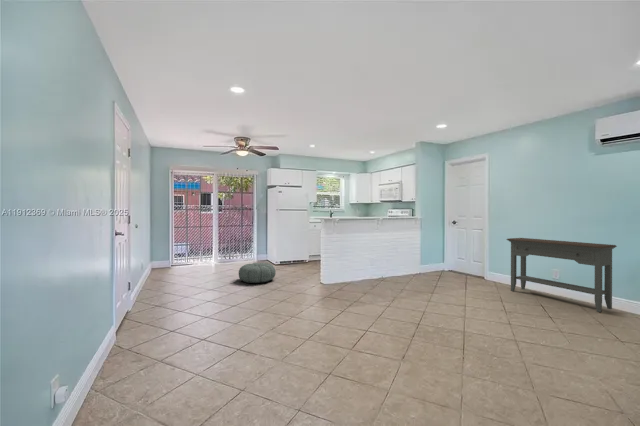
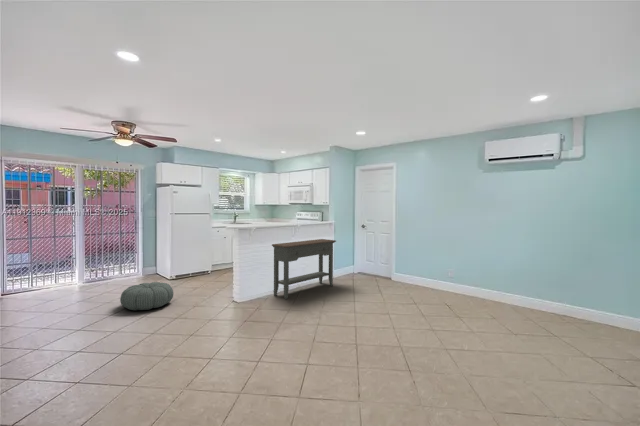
console table: present [507,238,617,312] -> present [272,239,336,299]

